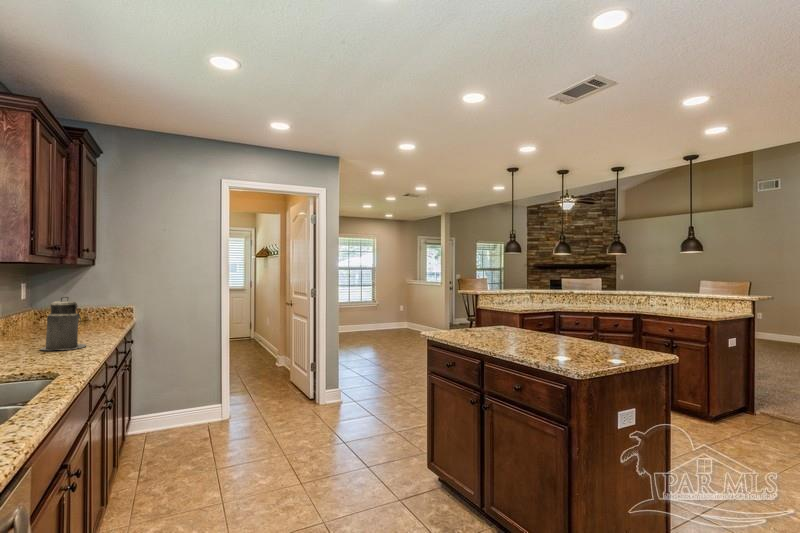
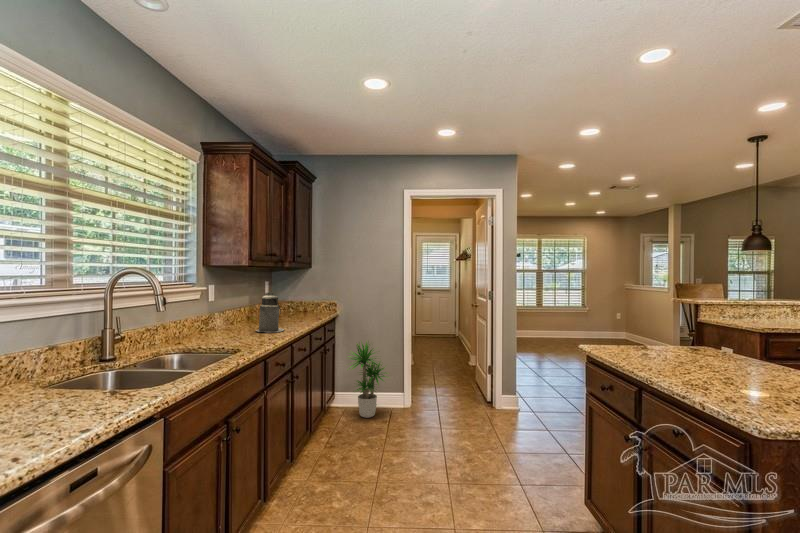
potted plant: none [147,348,213,440] -> present [349,341,388,418]

